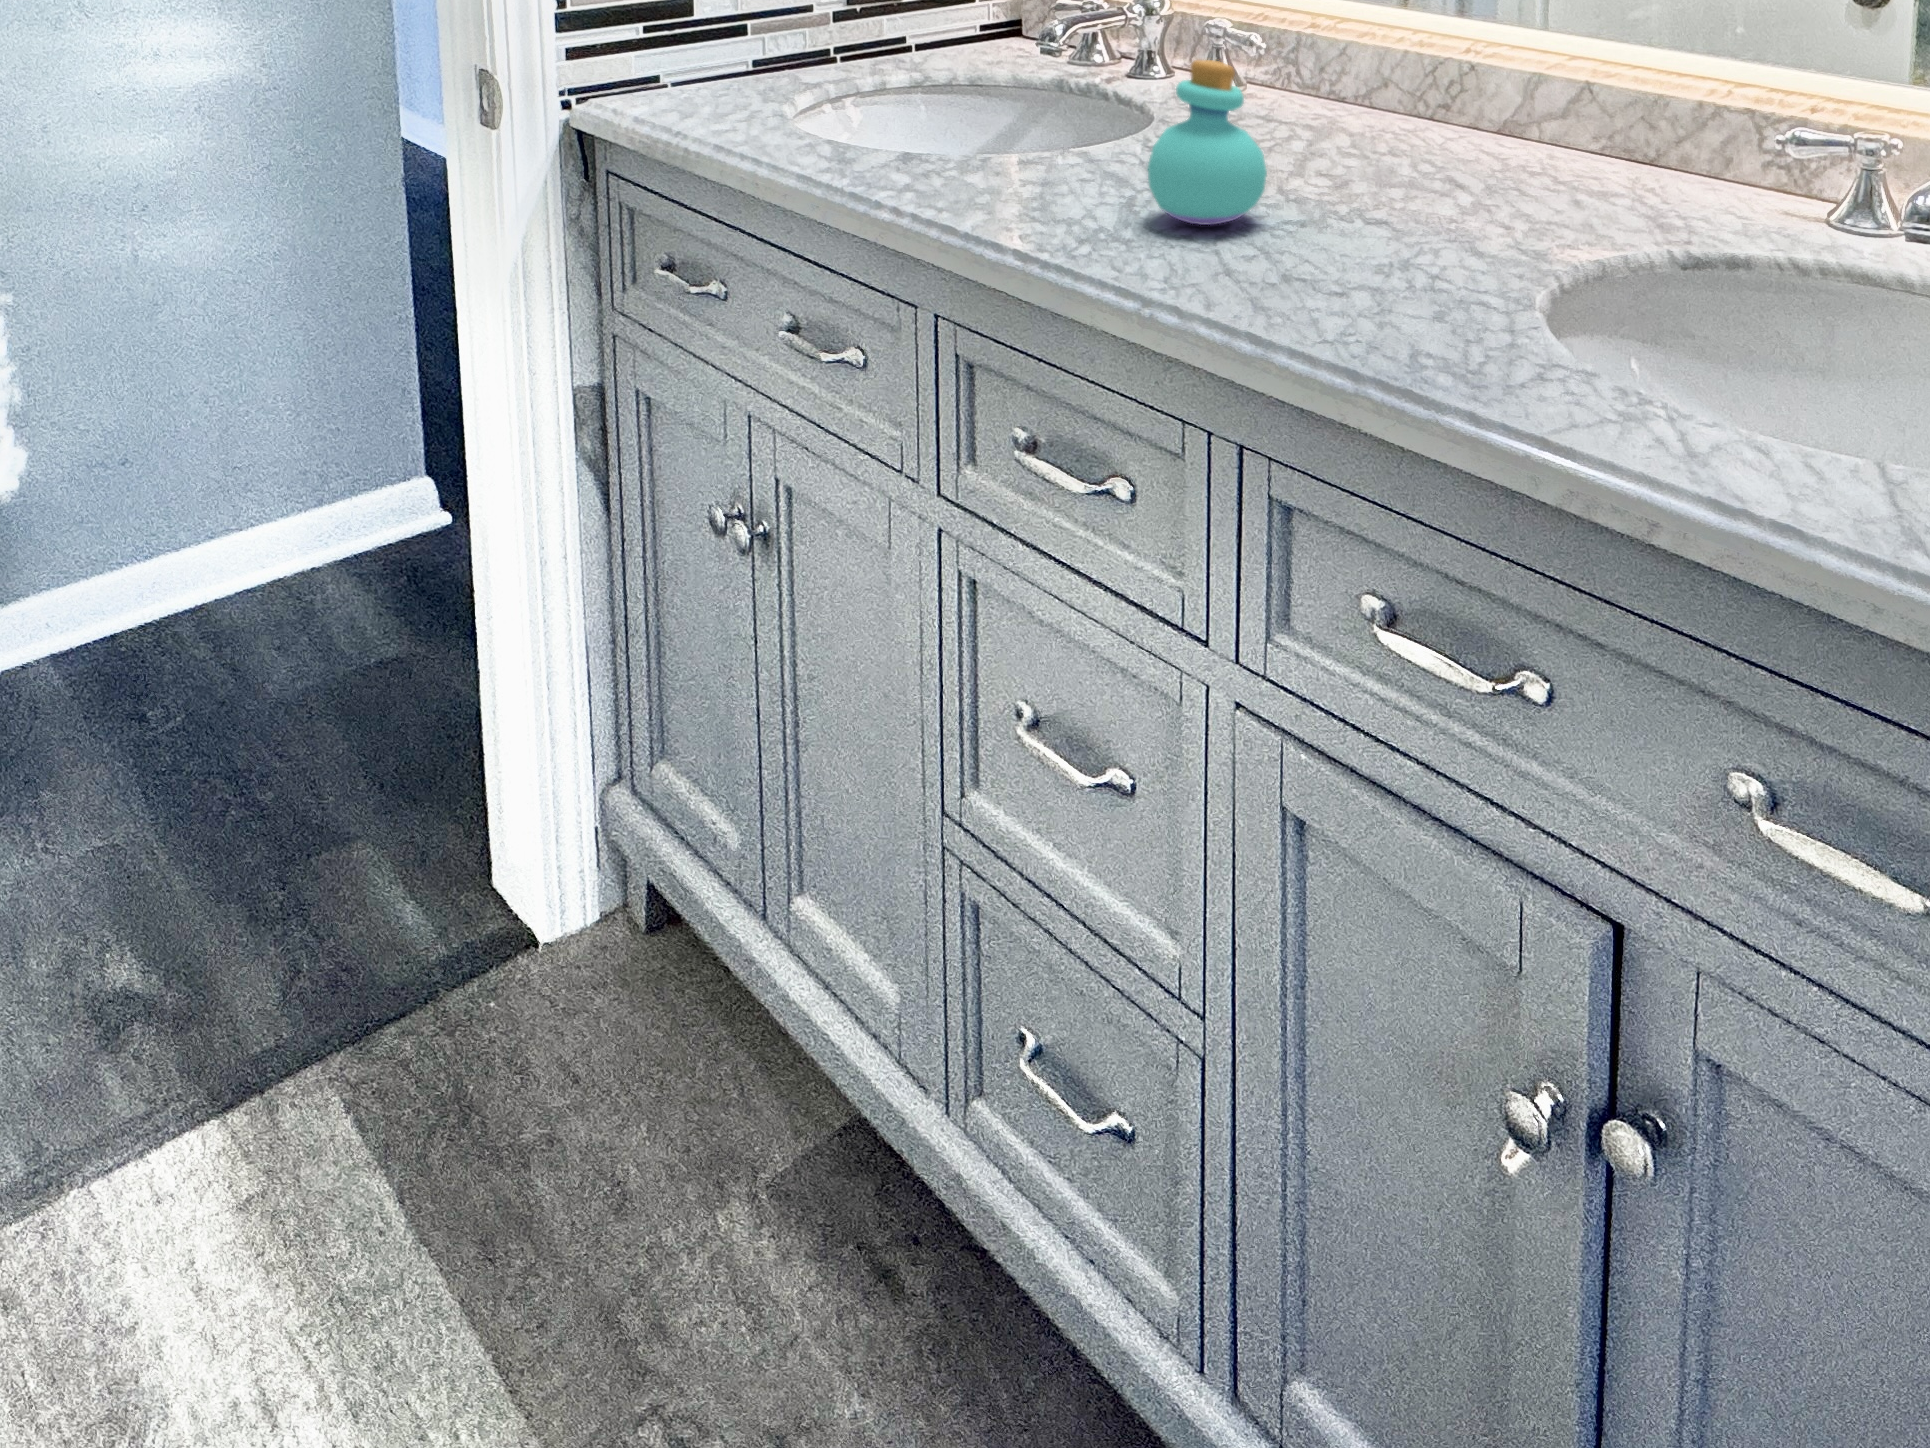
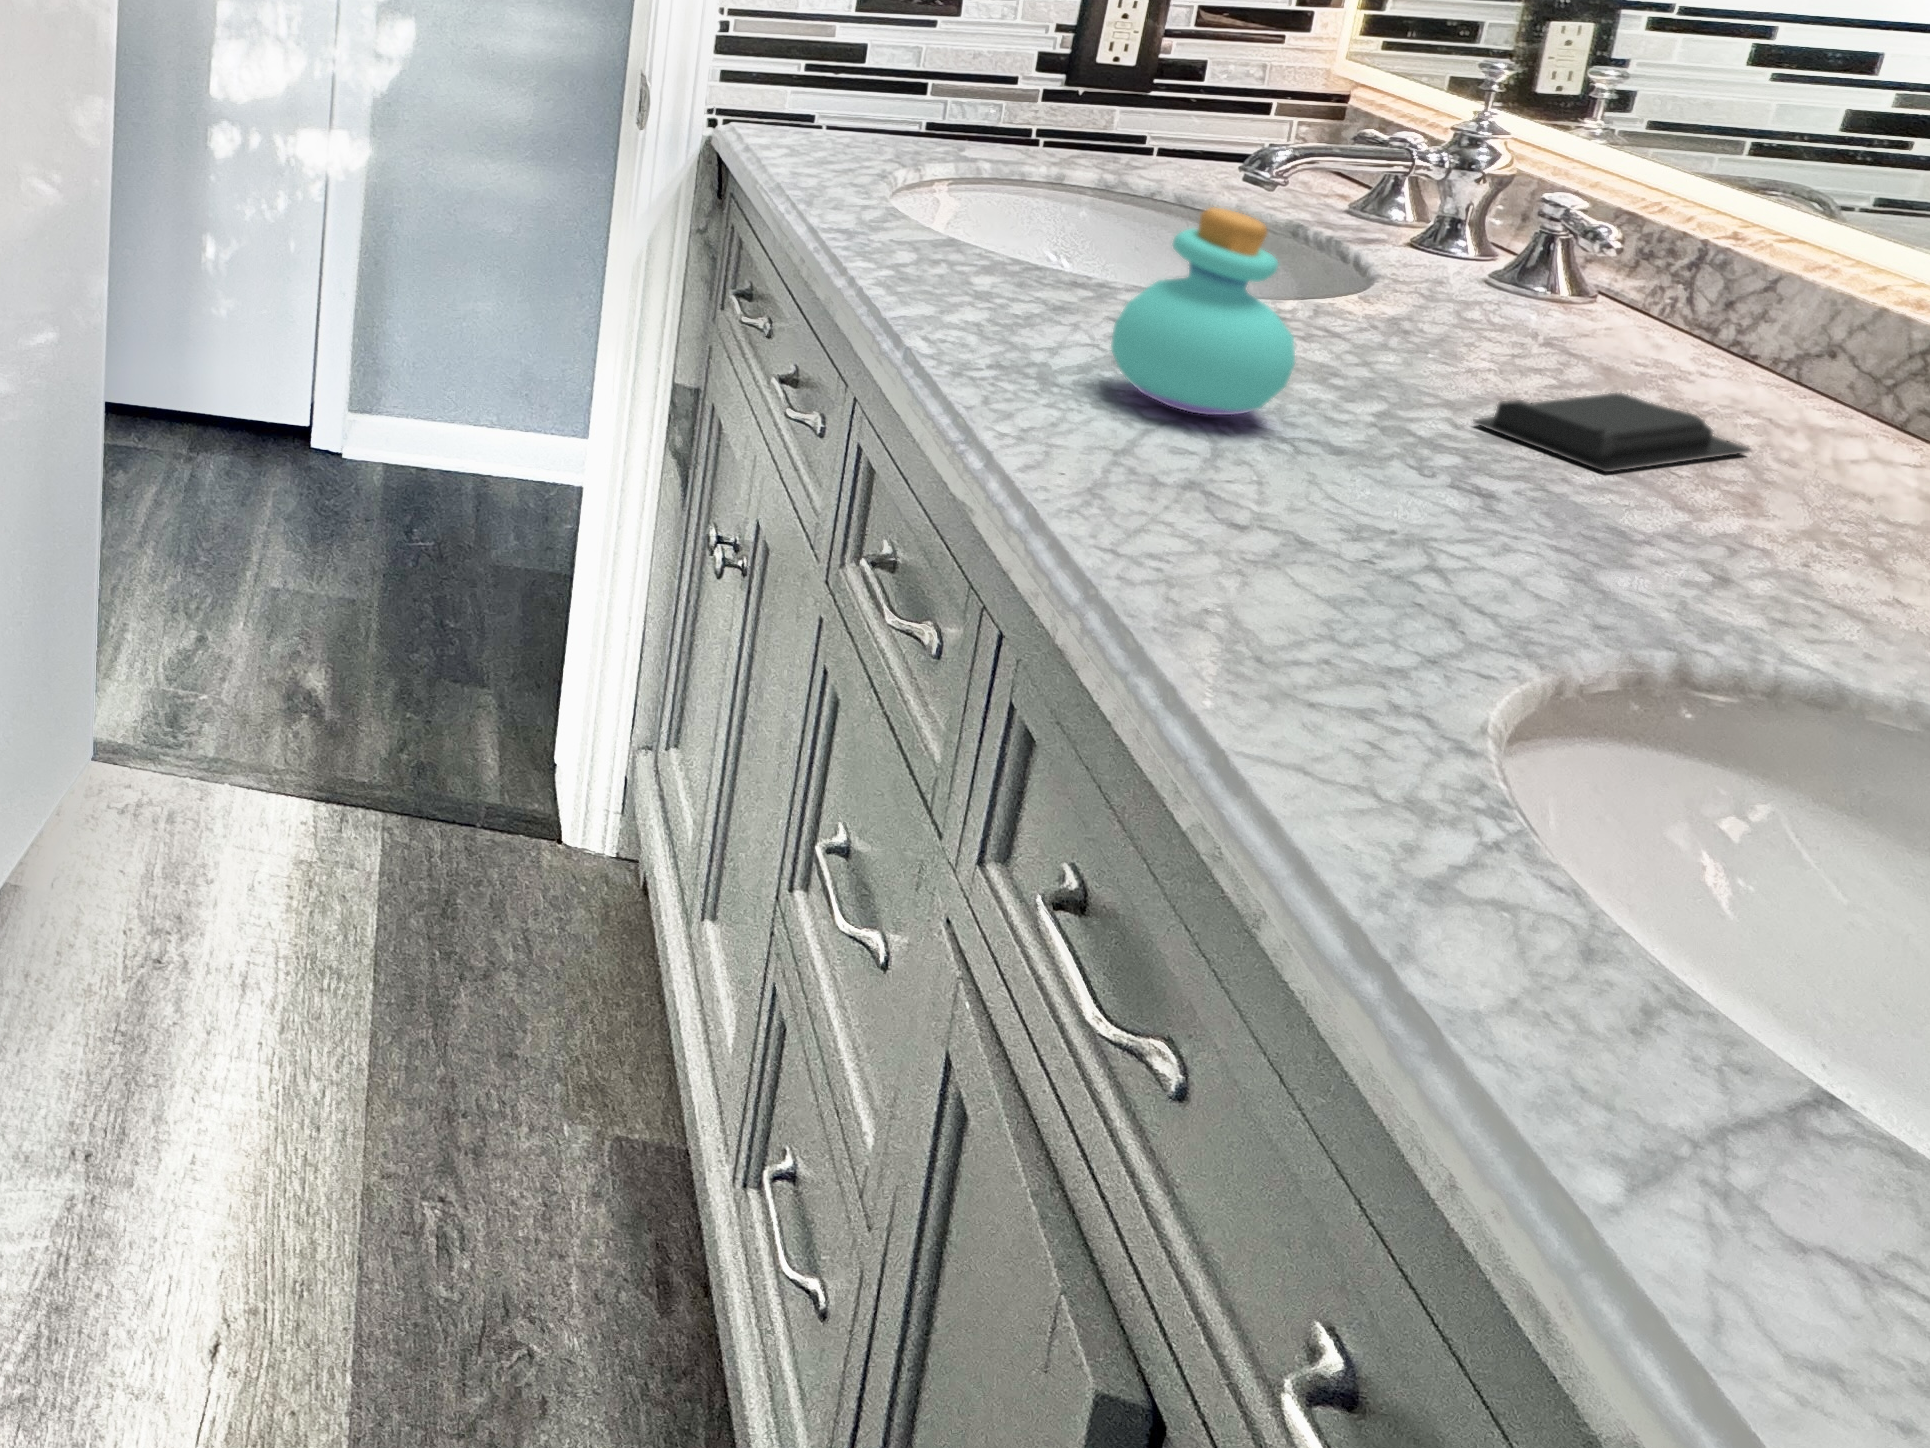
soap bar: none [1320,133,1420,183] -> present [1474,393,1750,472]

